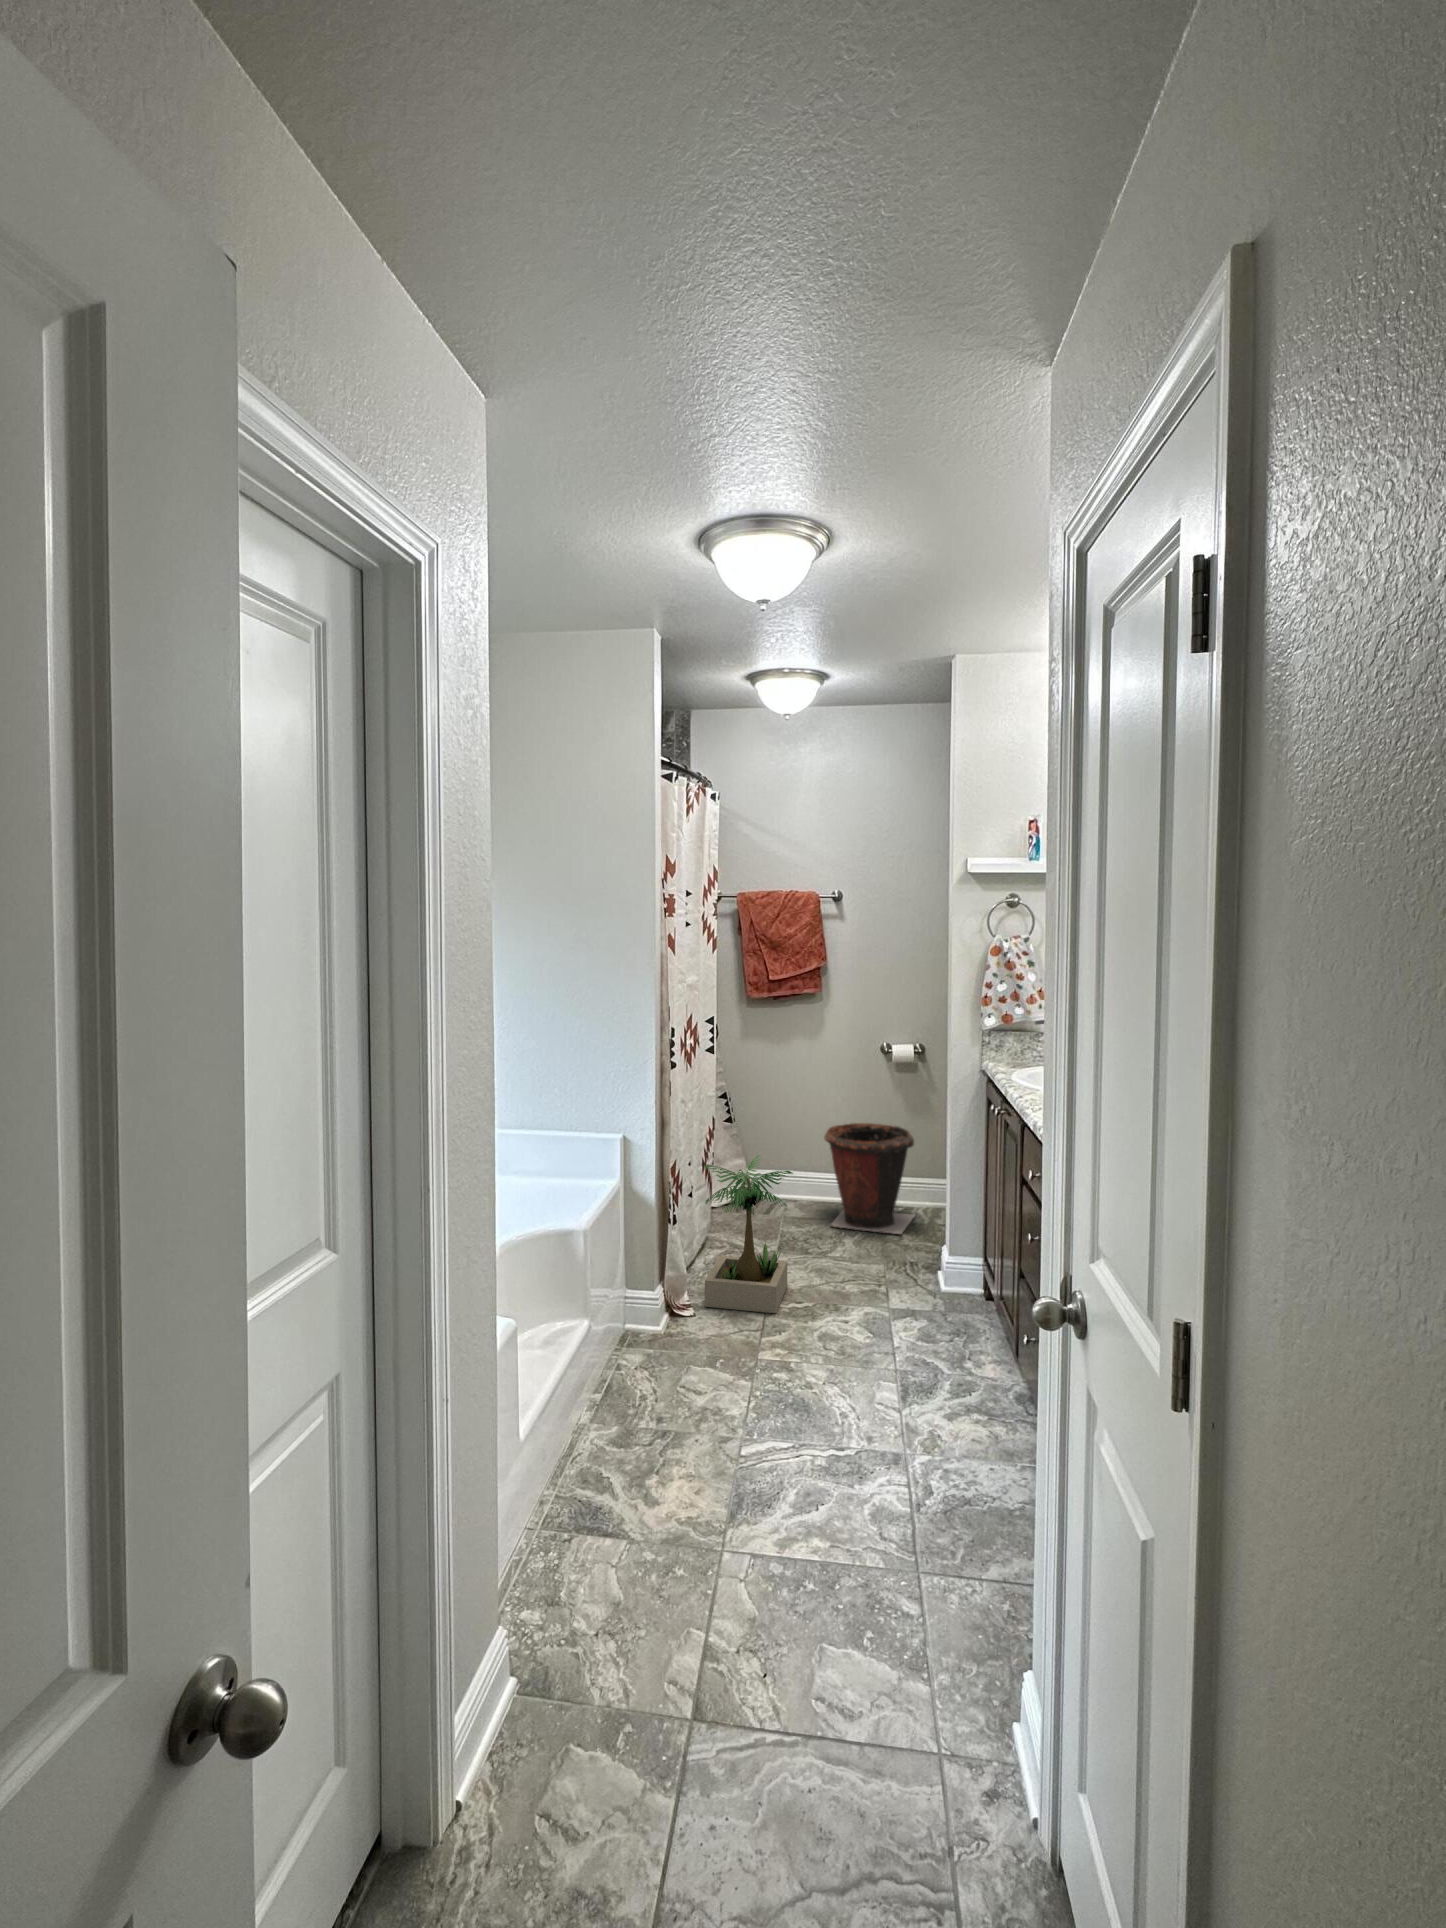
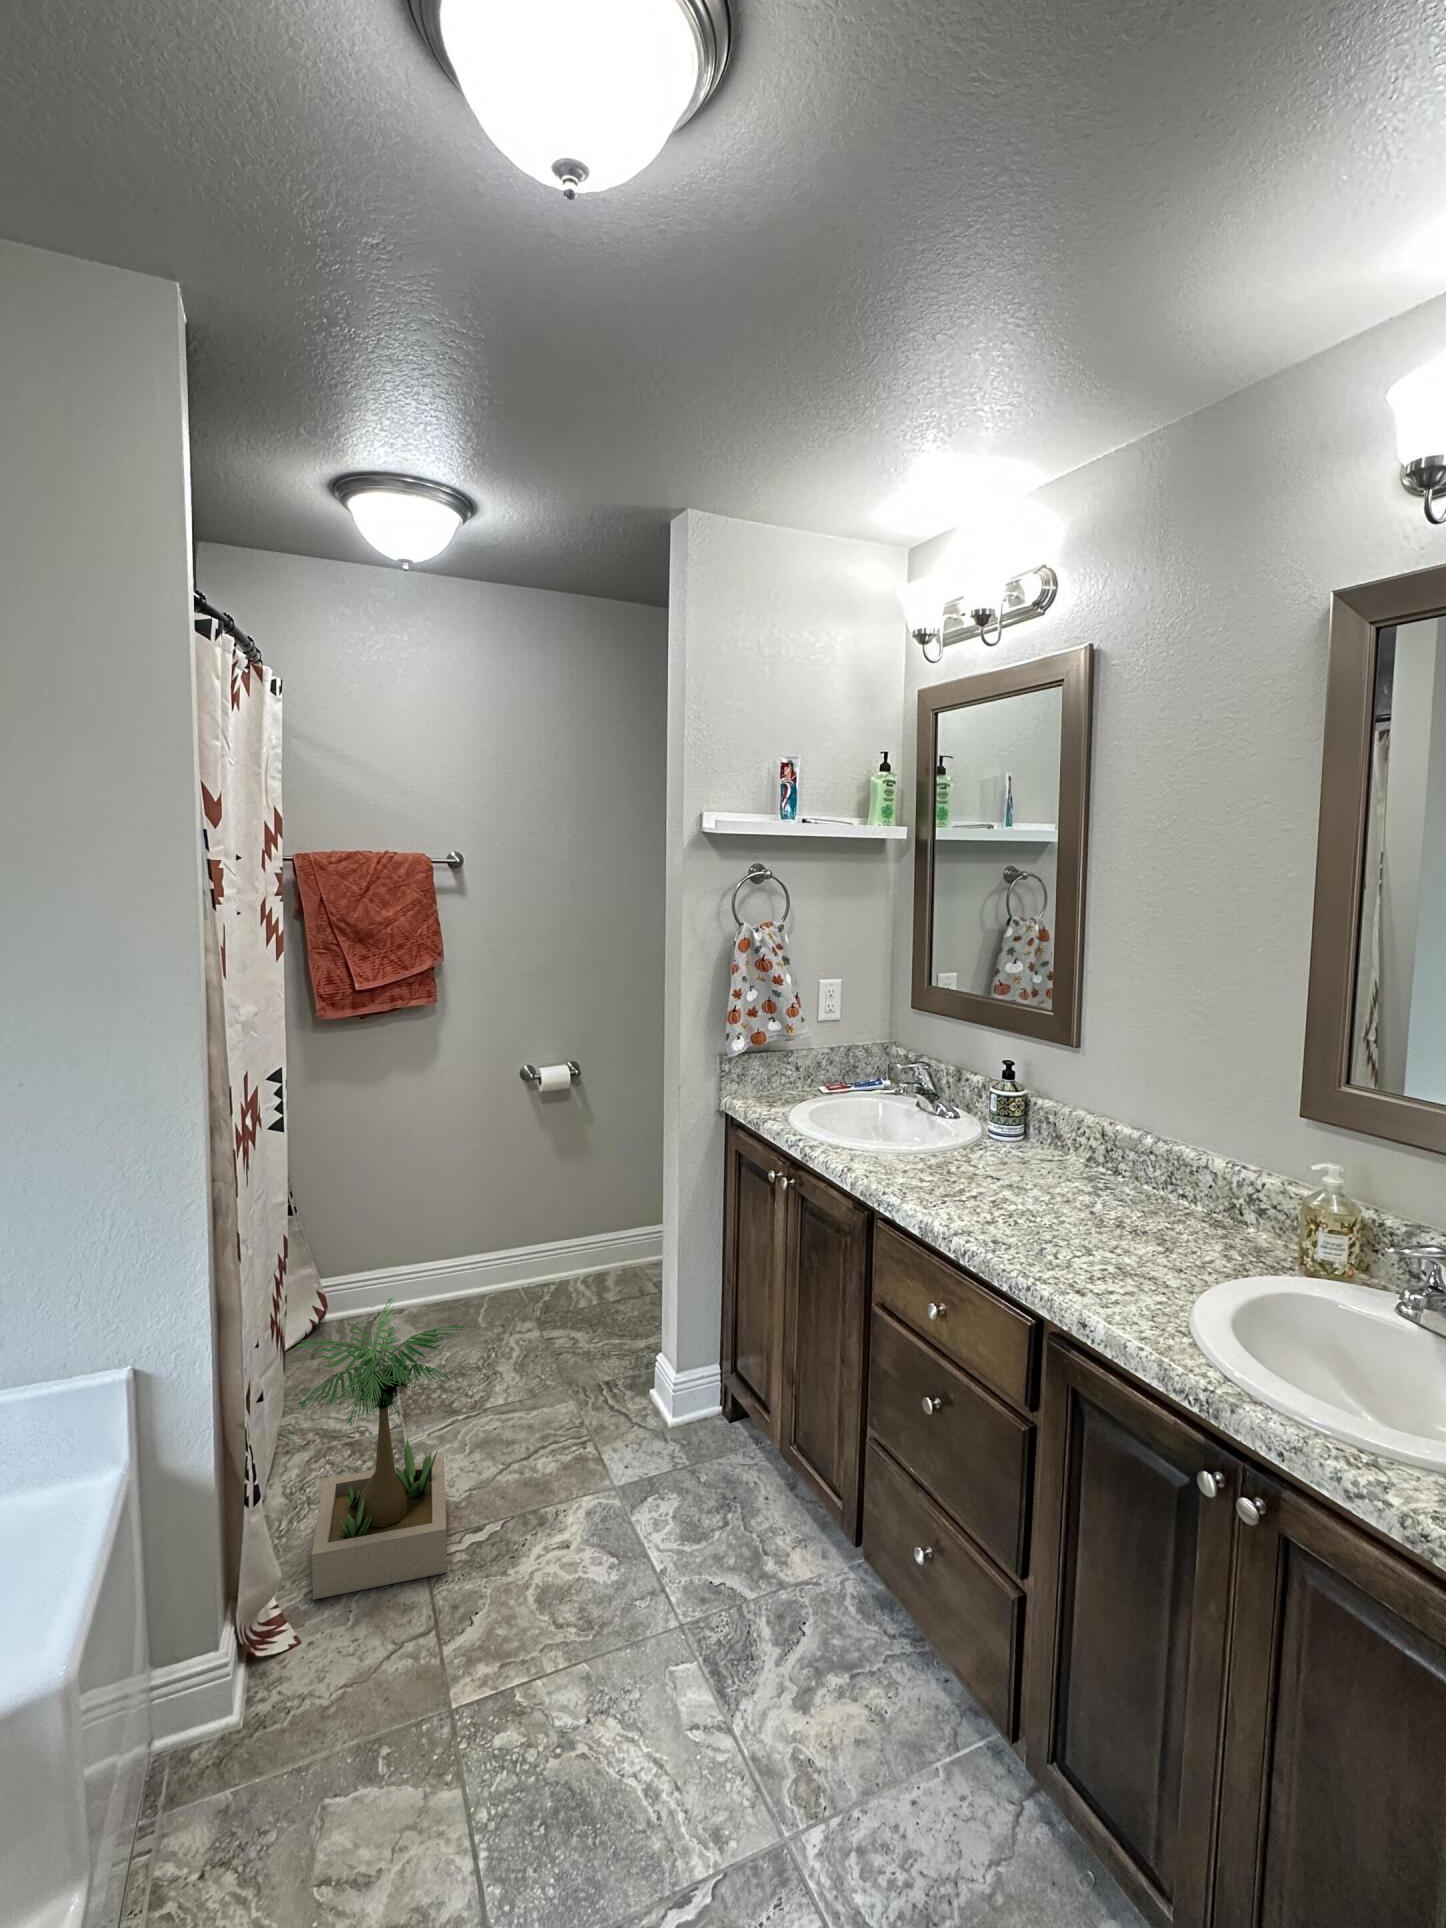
waste bin: present [824,1123,915,1234] -> none [451,1178,582,1347]

